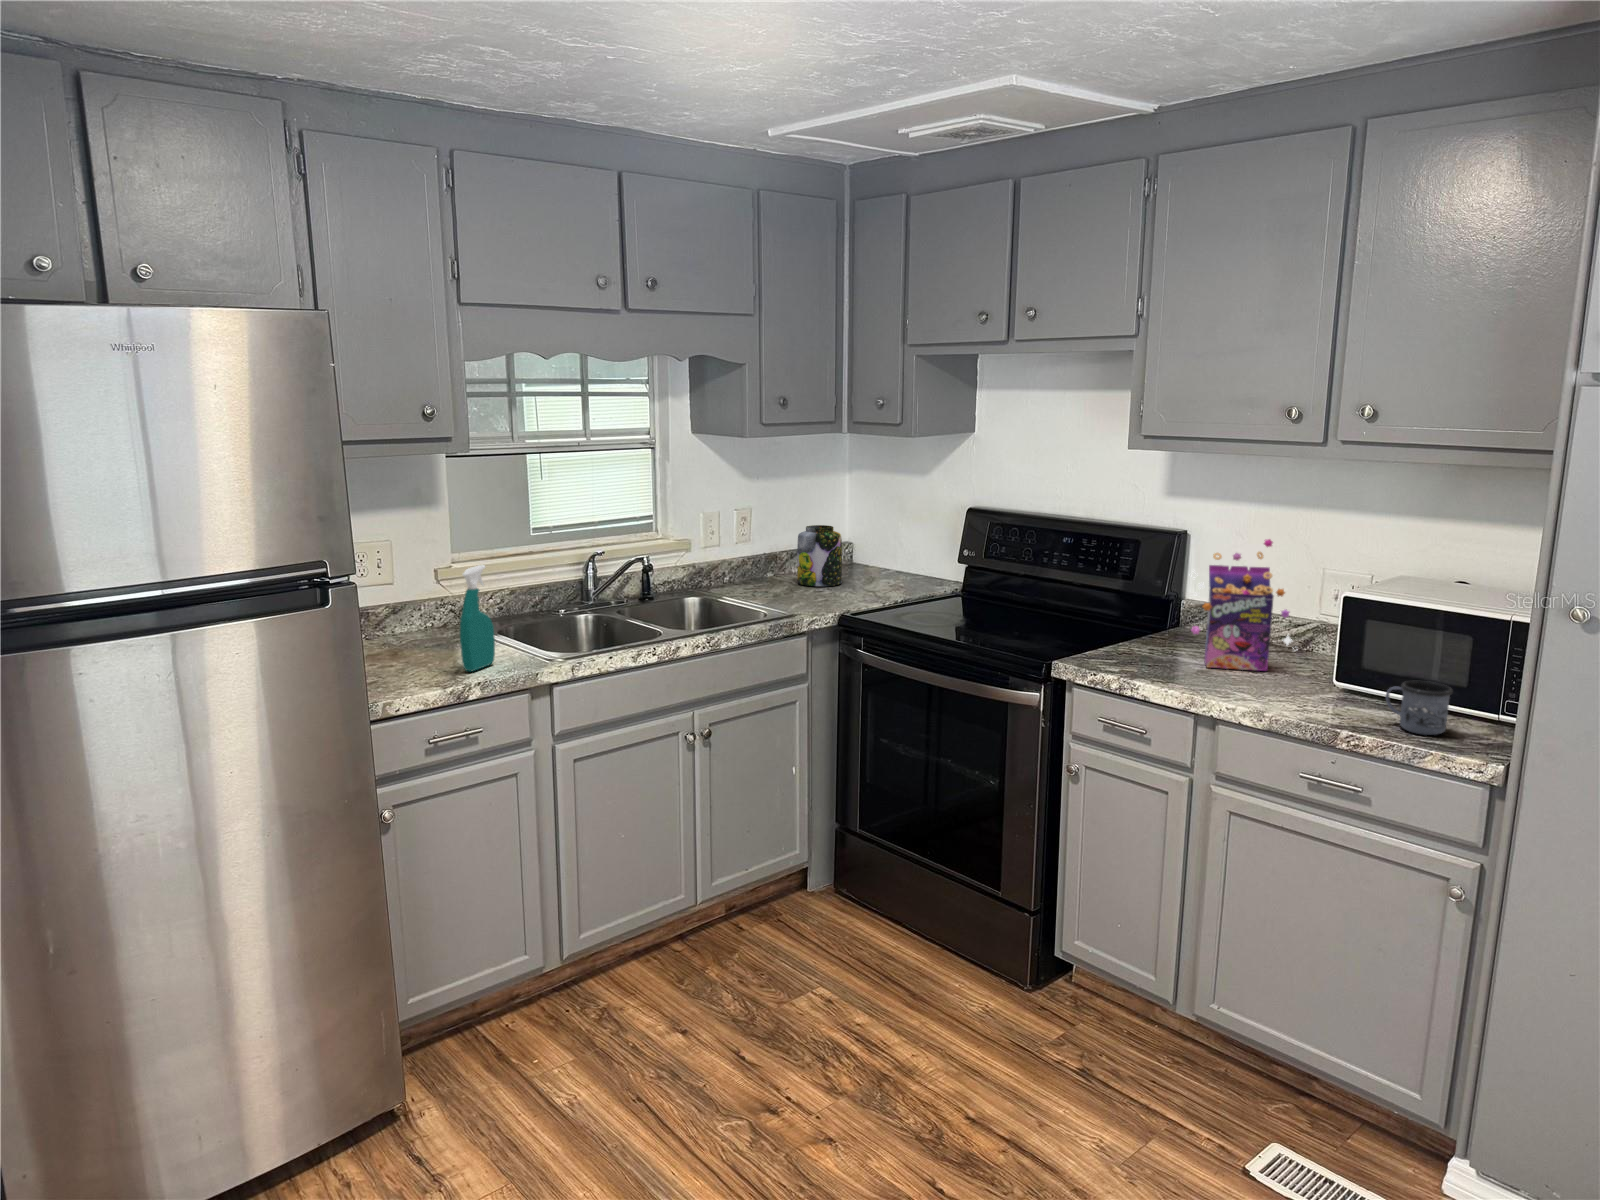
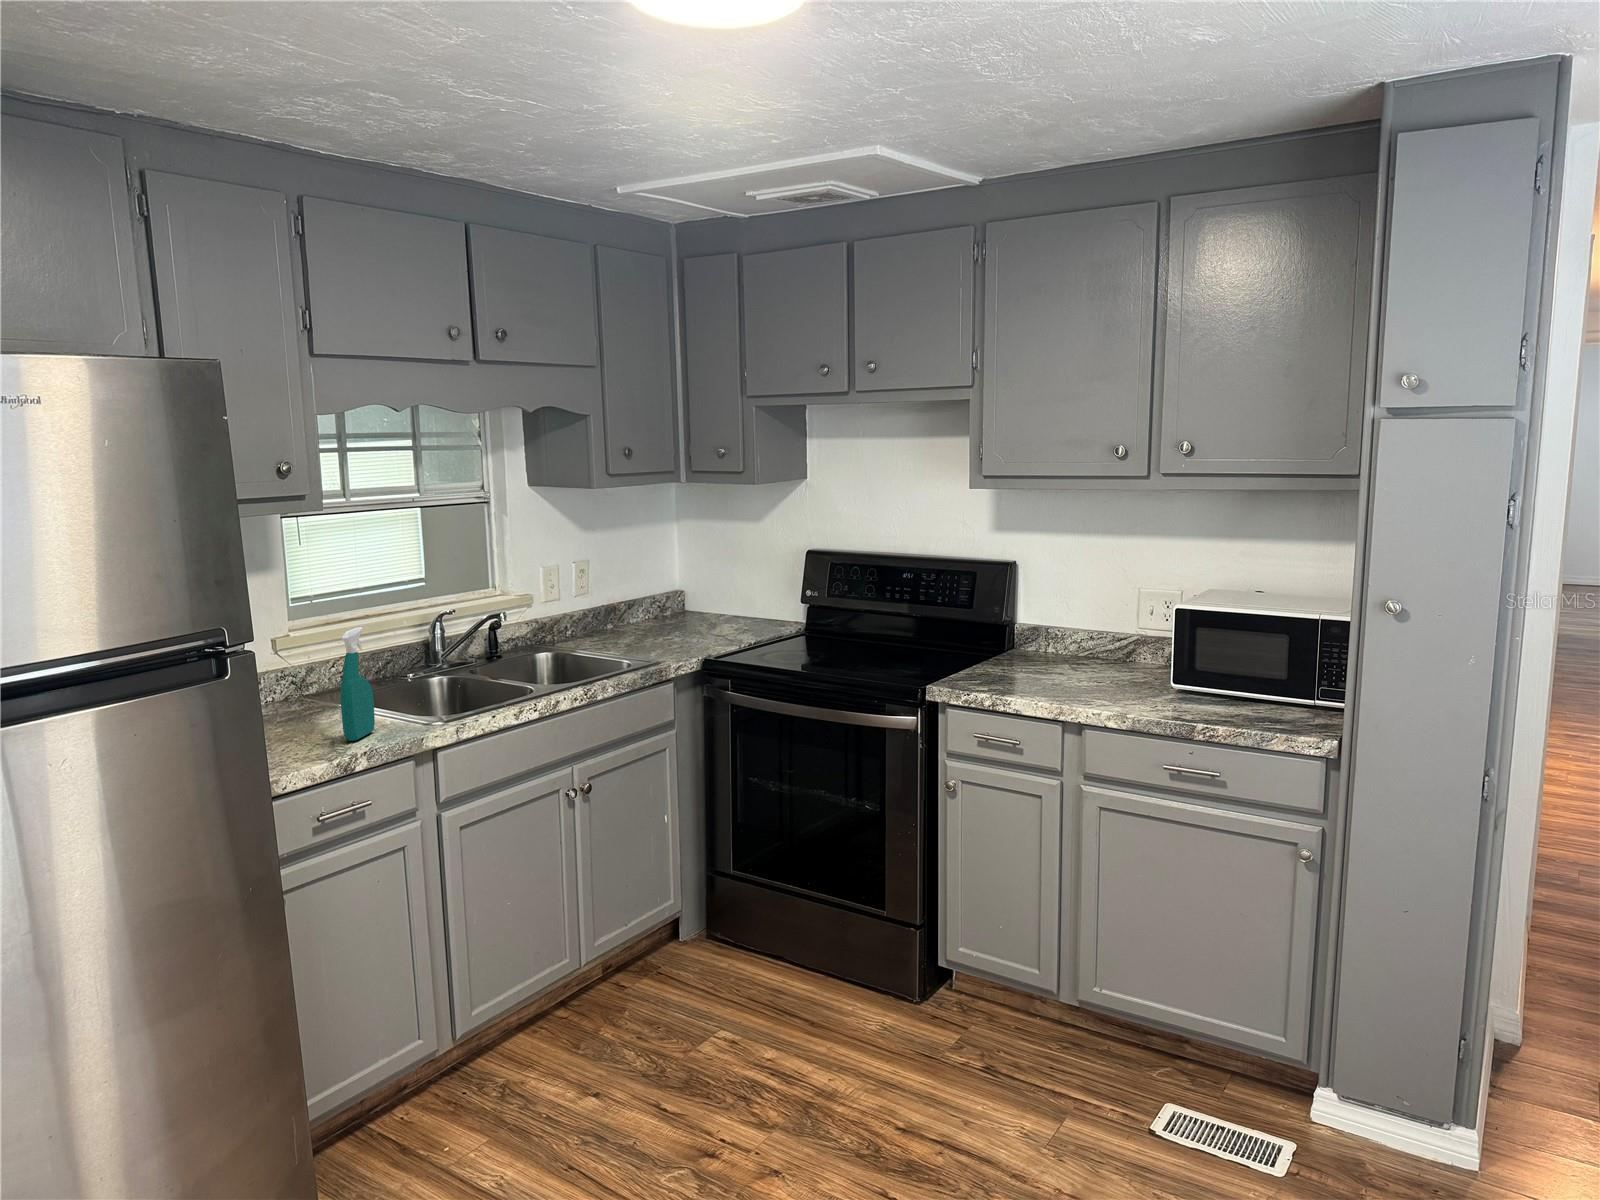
jar: present [797,525,842,586] -> none [636,574,682,634]
cereal box: present [1191,539,1292,671] -> none [1038,562,1134,681]
mug: present [1386,681,1453,735] -> none [1227,676,1281,721]

